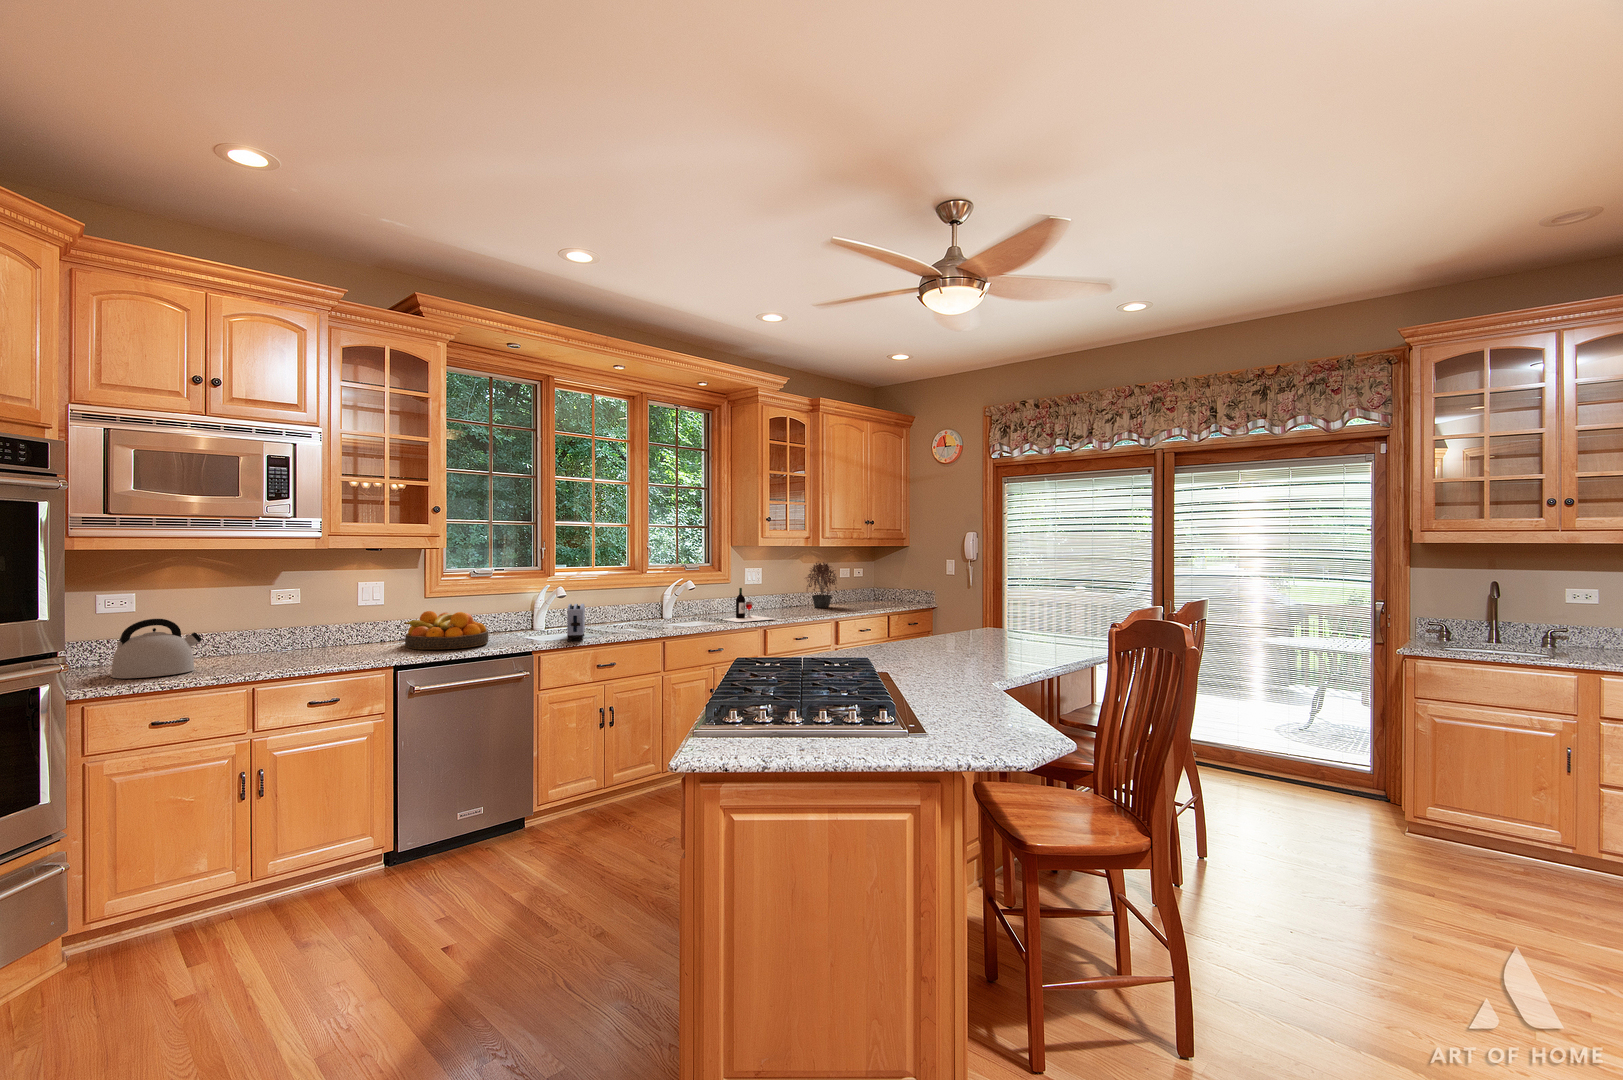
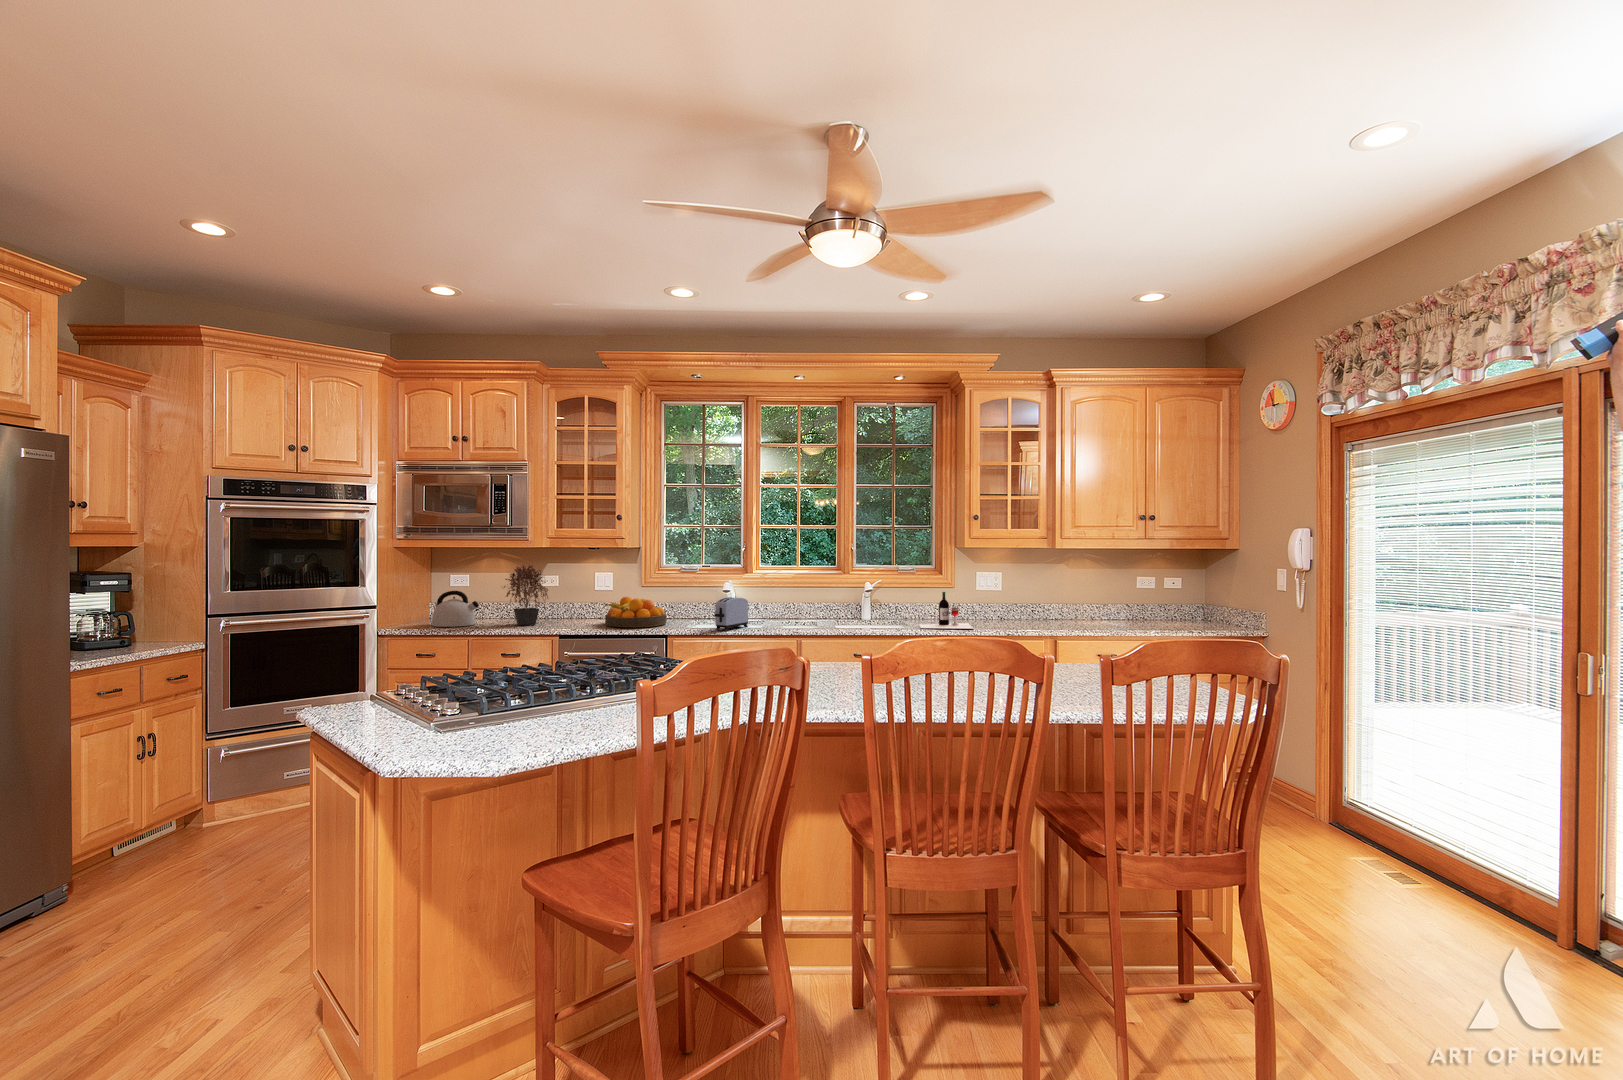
potted plant: present [806,561,837,608] -> present [504,565,548,625]

